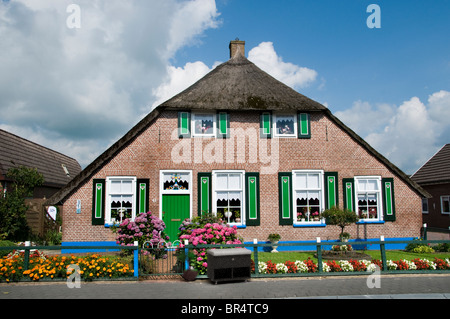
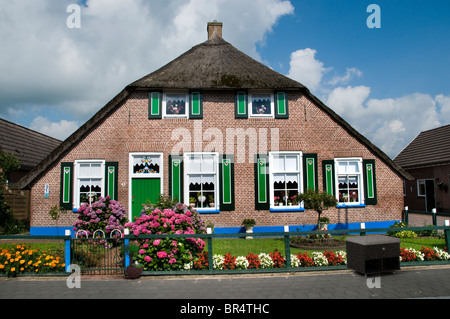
storage bench: present [207,248,252,284] -> present [346,235,401,277]

